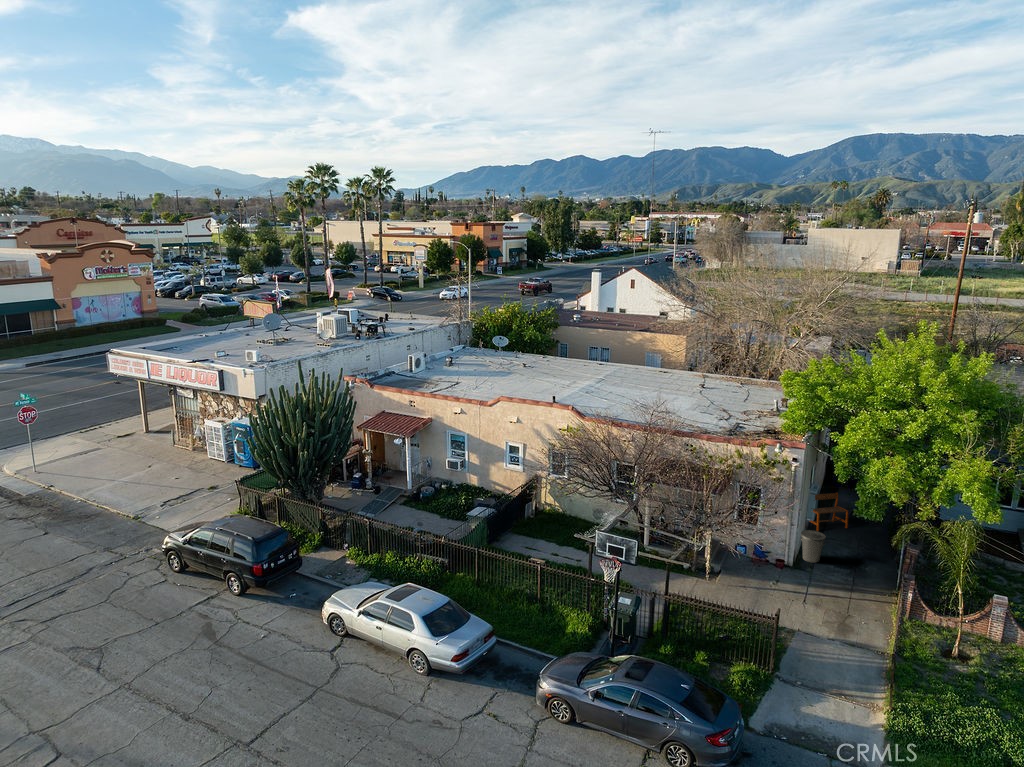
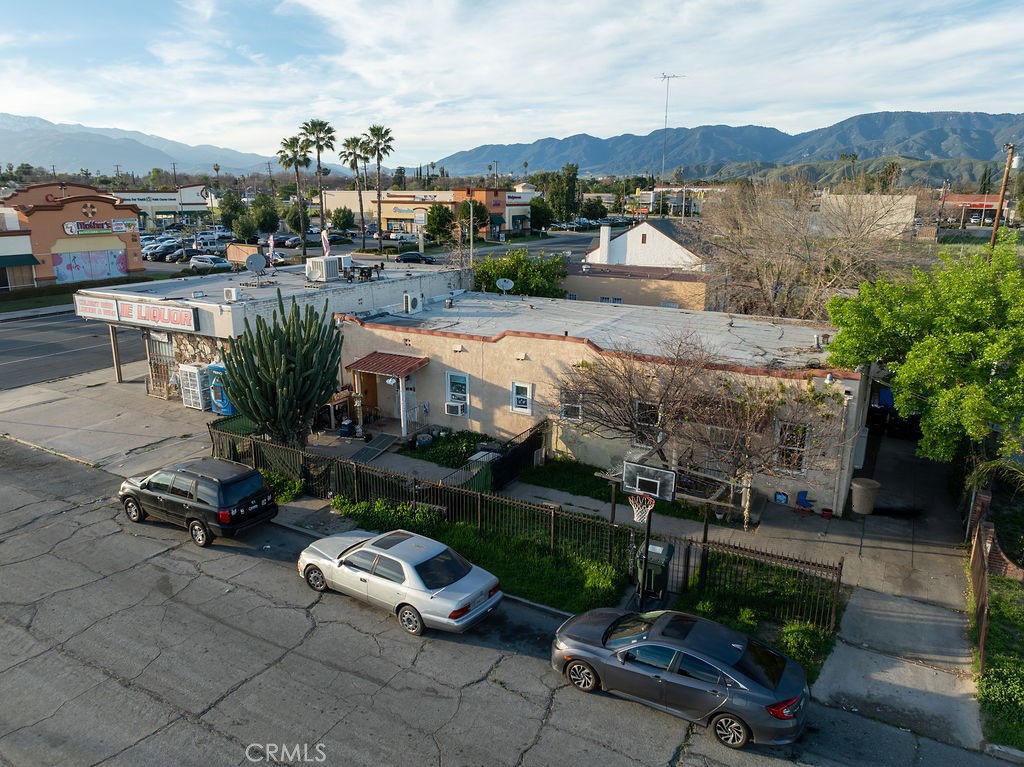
bench: present [809,493,848,531] -> none [852,439,901,482]

